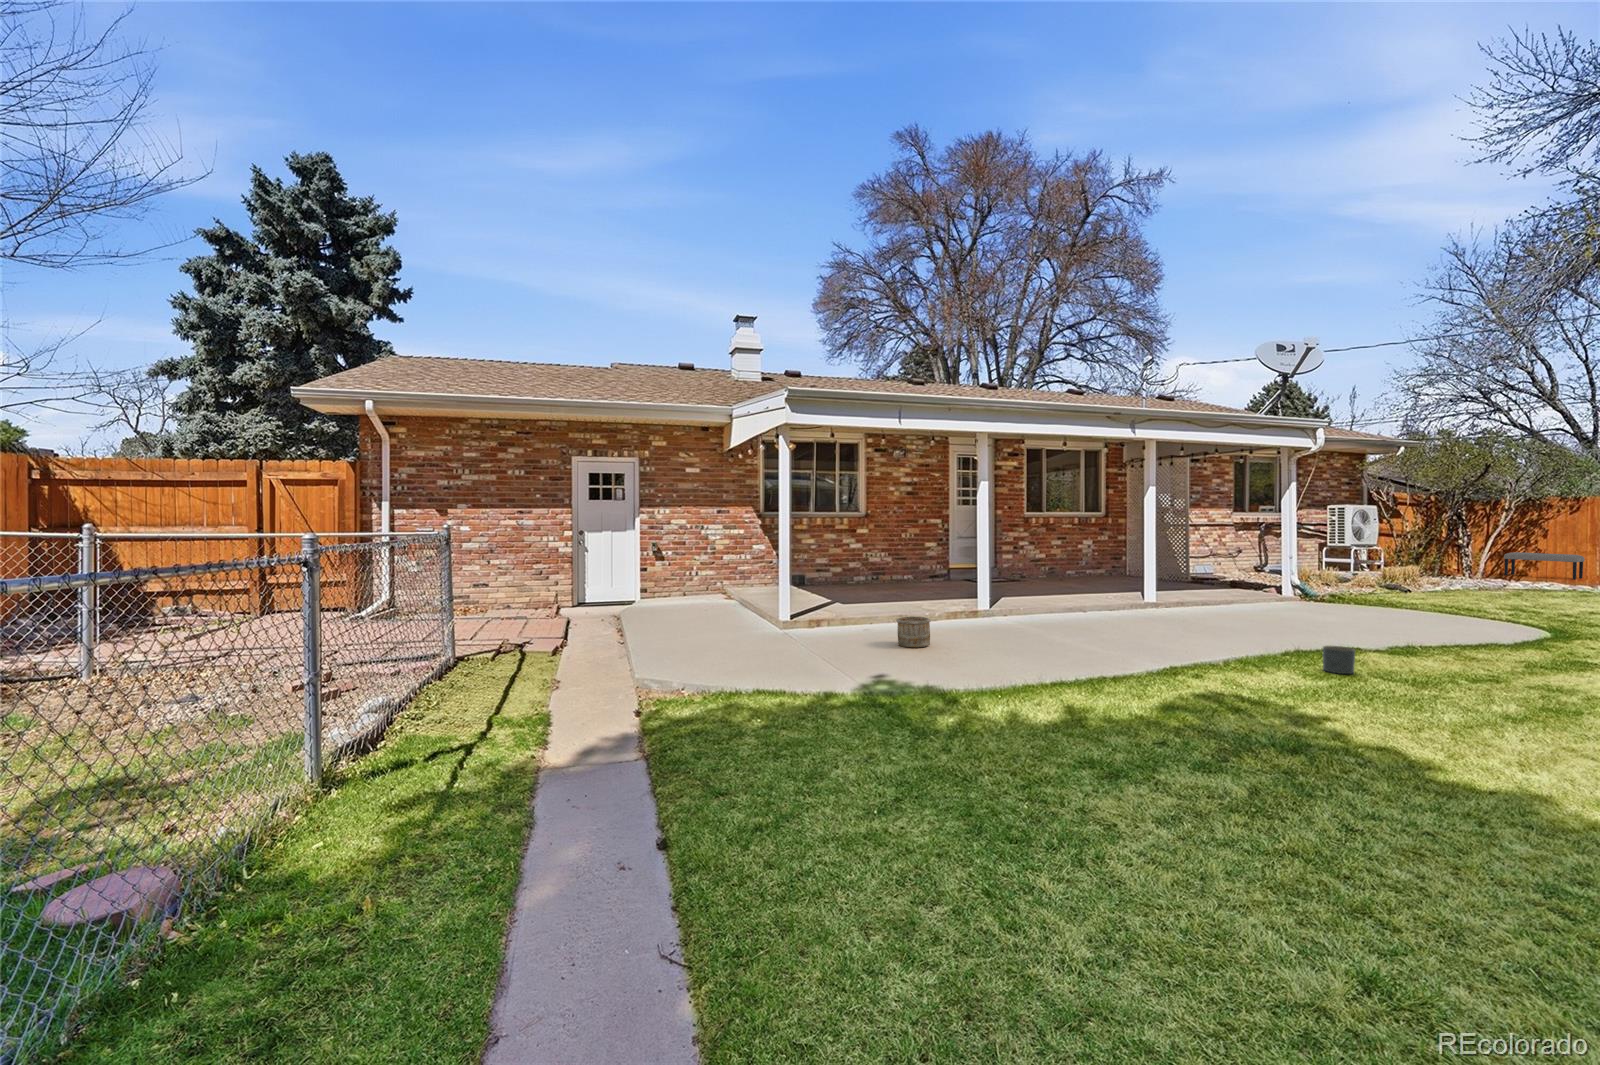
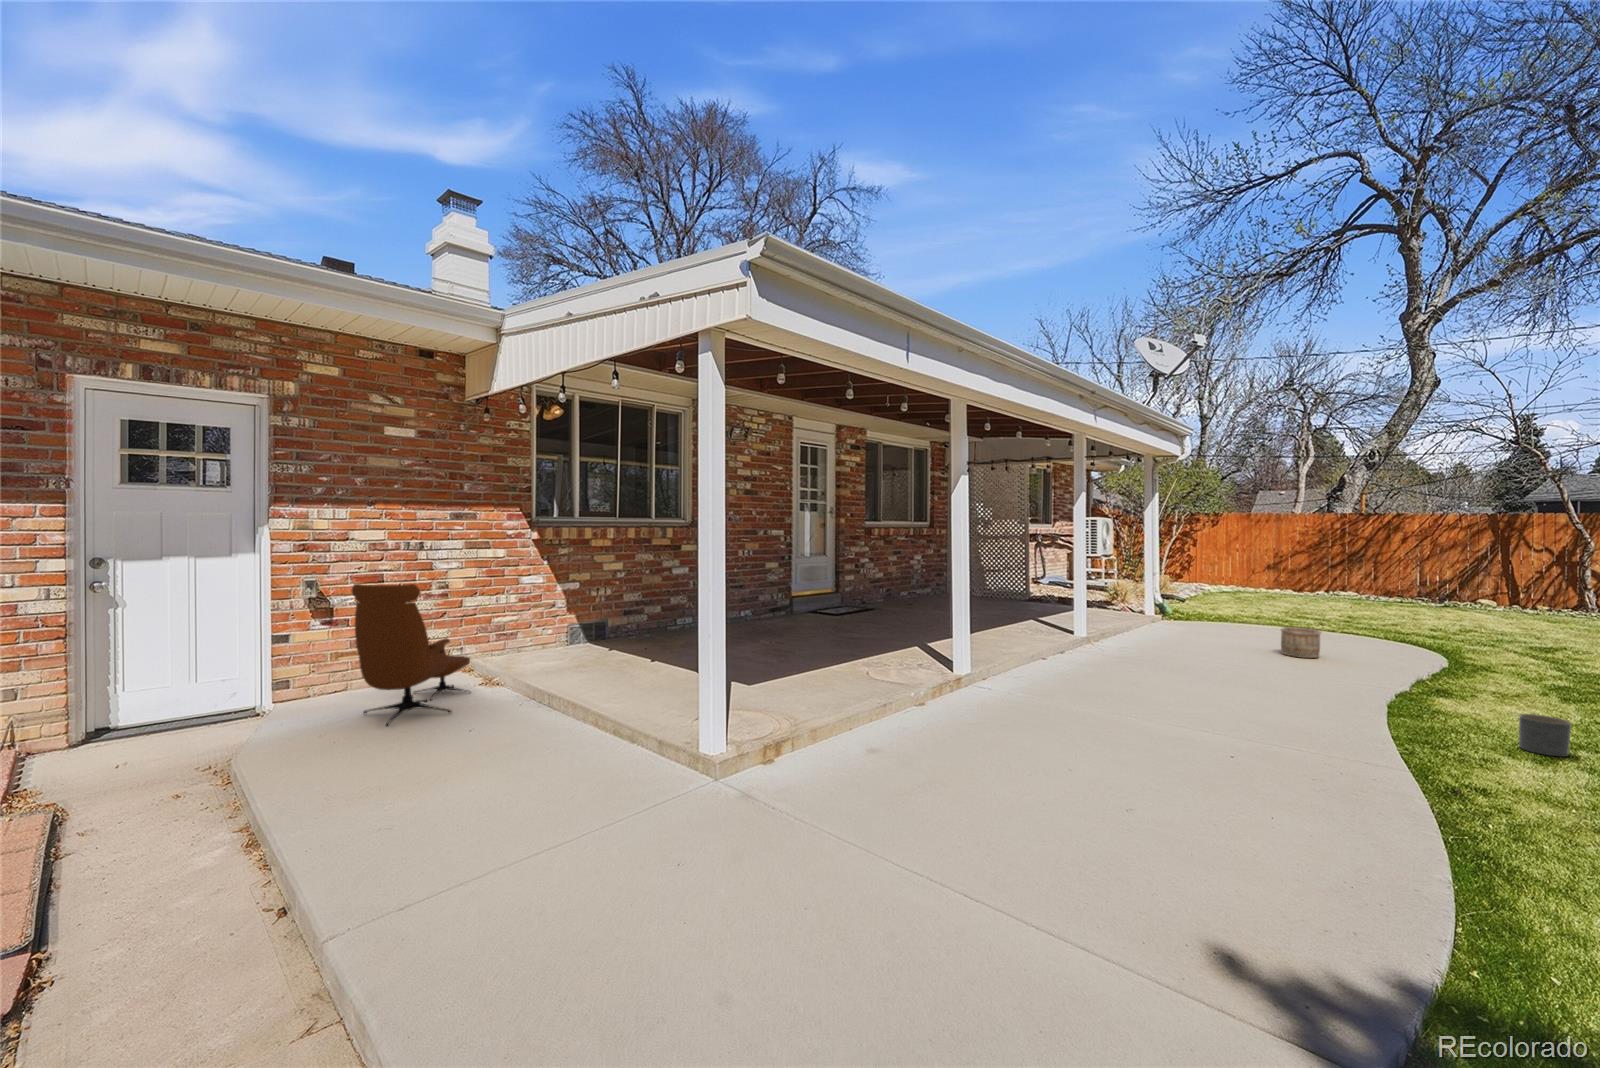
lounge chair: none [665,543,724,609] -> present [352,584,470,726]
bench: present [1504,552,1585,580] -> none [1200,560,1253,583]
wooden bucket: present [896,616,930,648] -> present [1281,627,1321,658]

